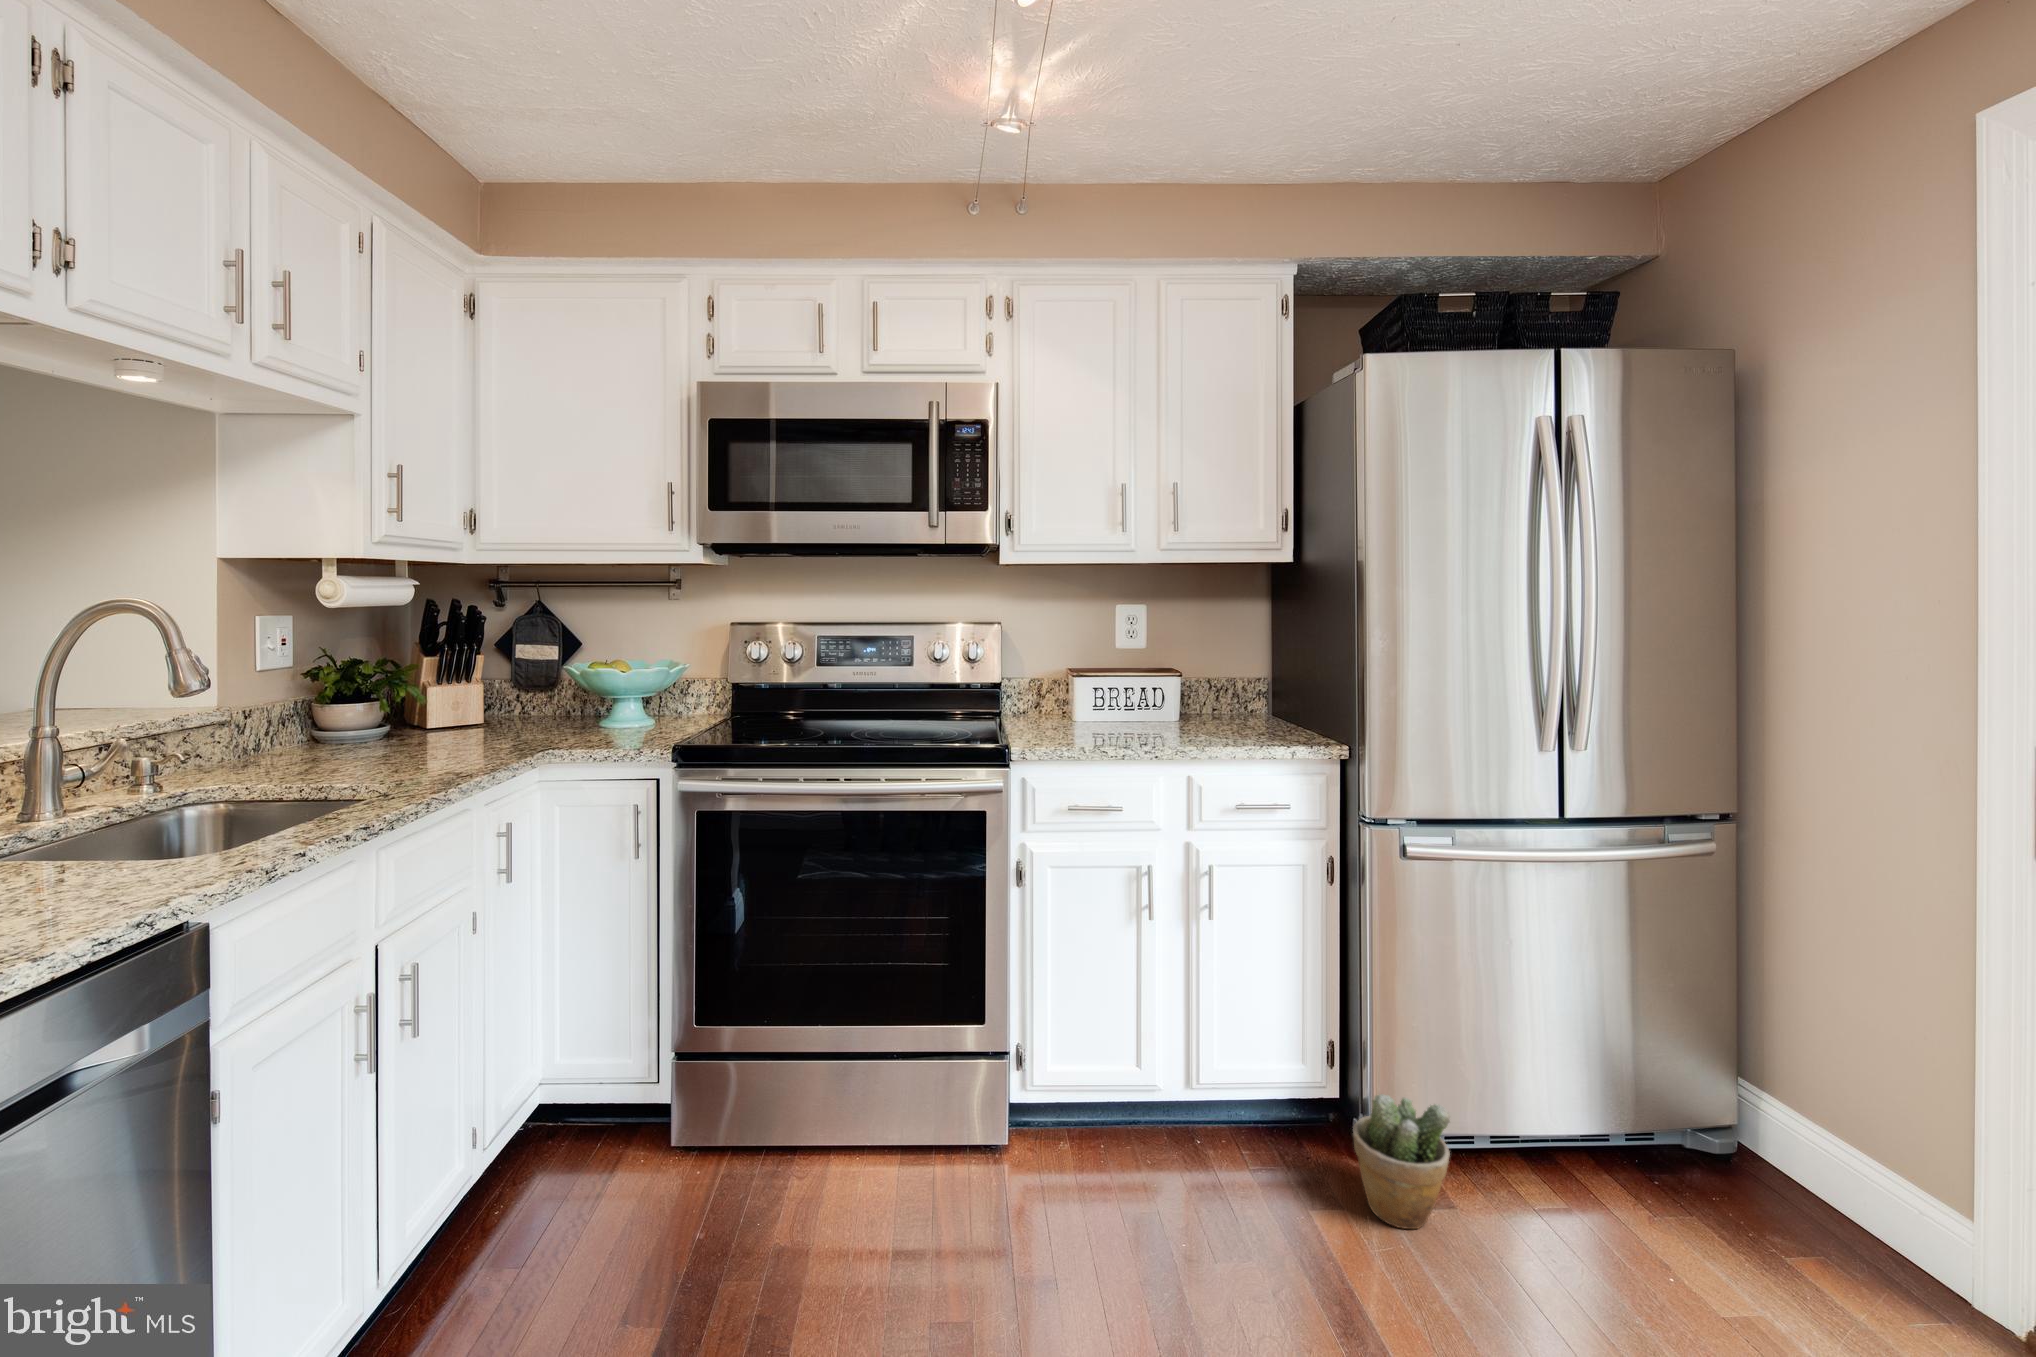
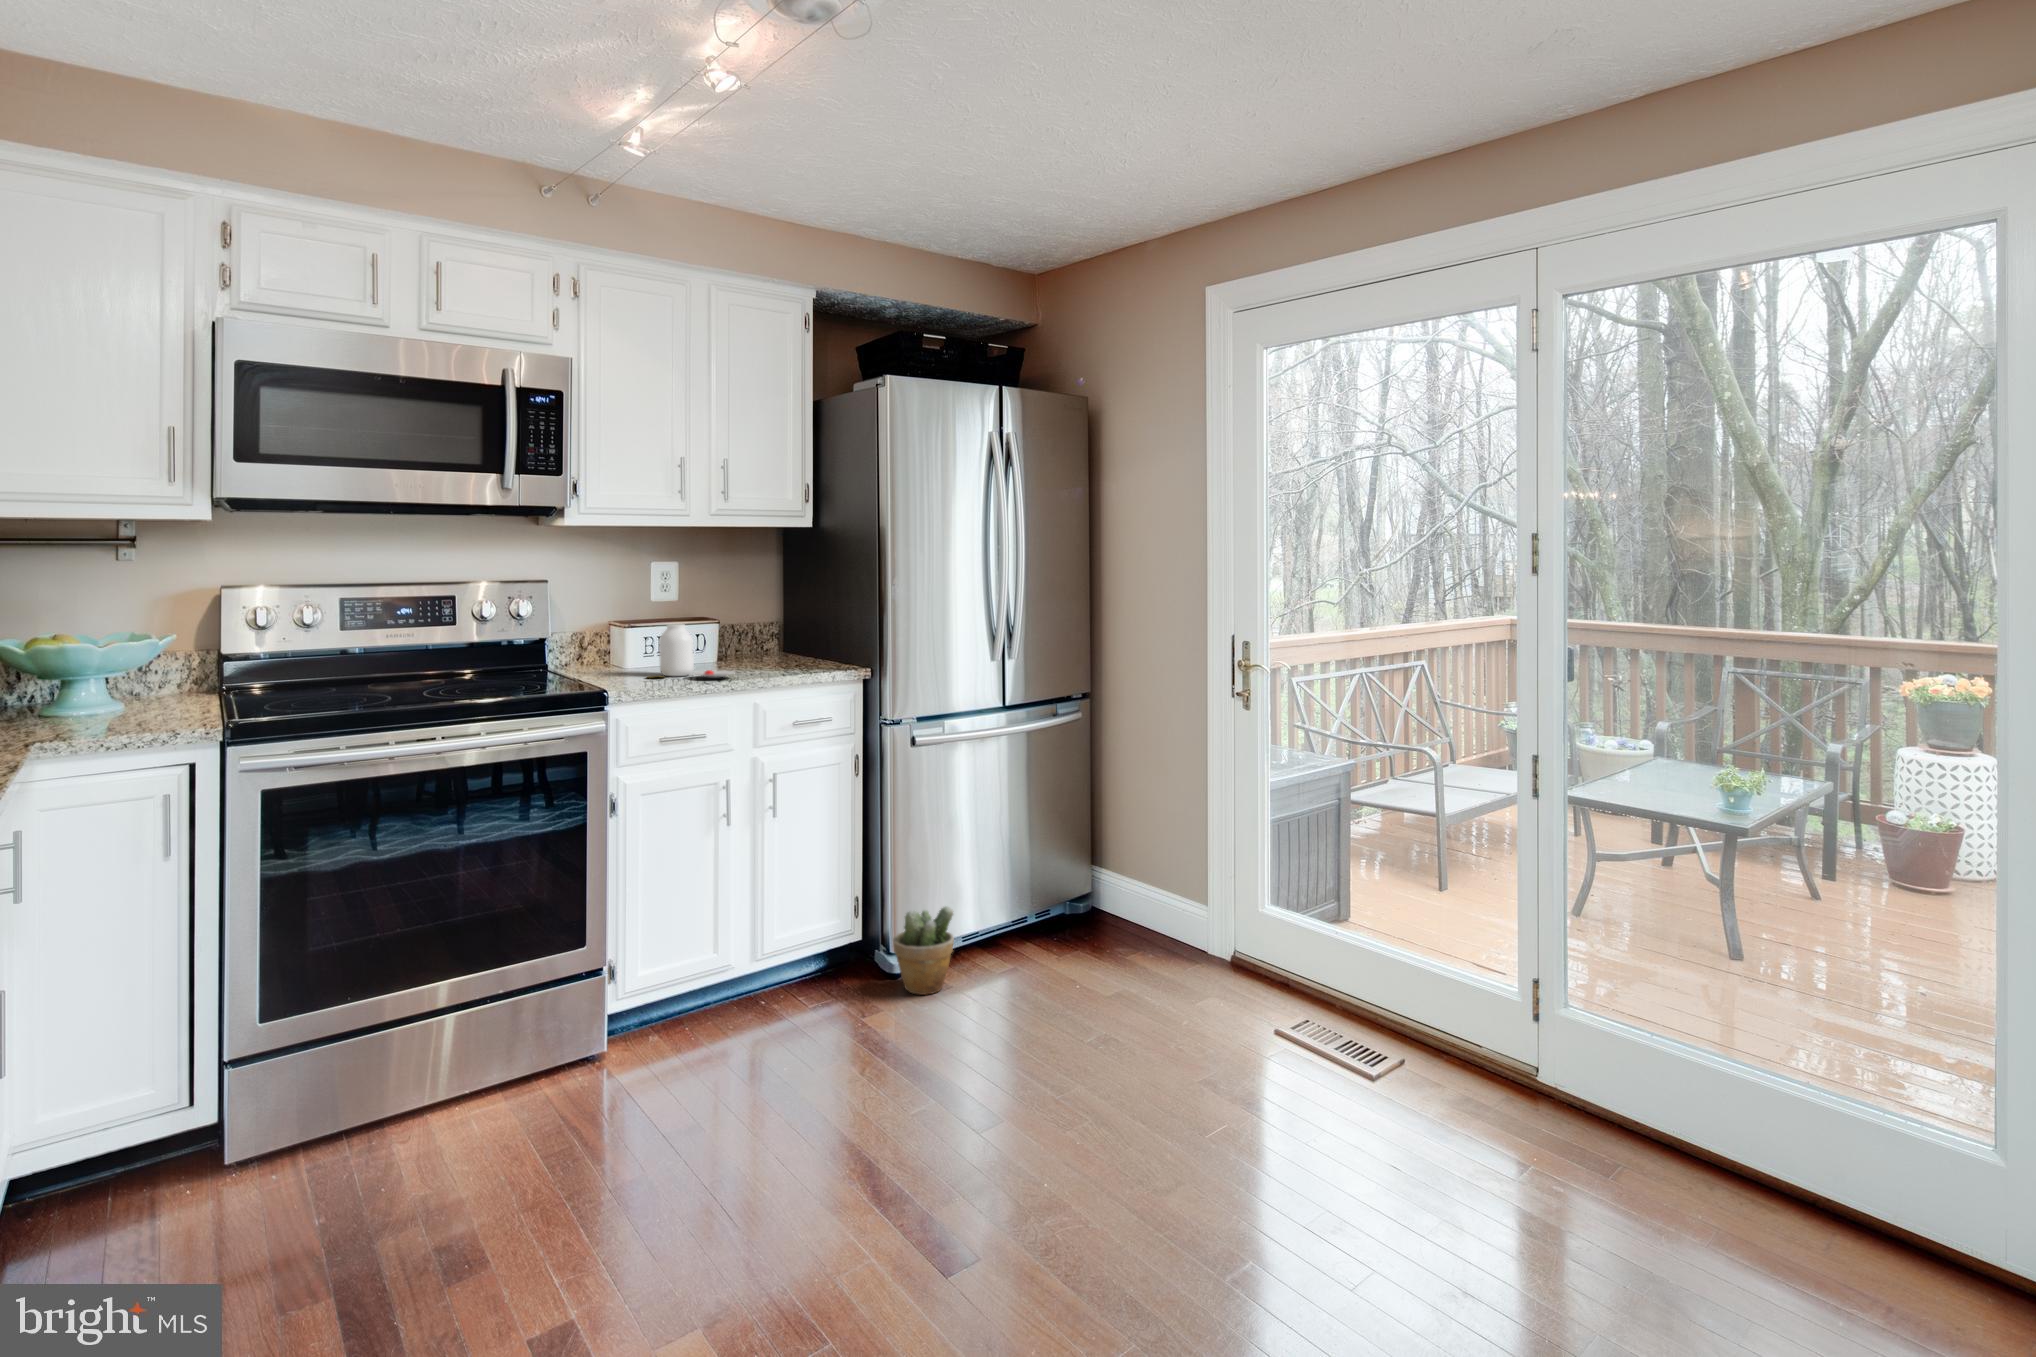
jar: none [1074,675,1173,740] -> present [659,624,734,677]

